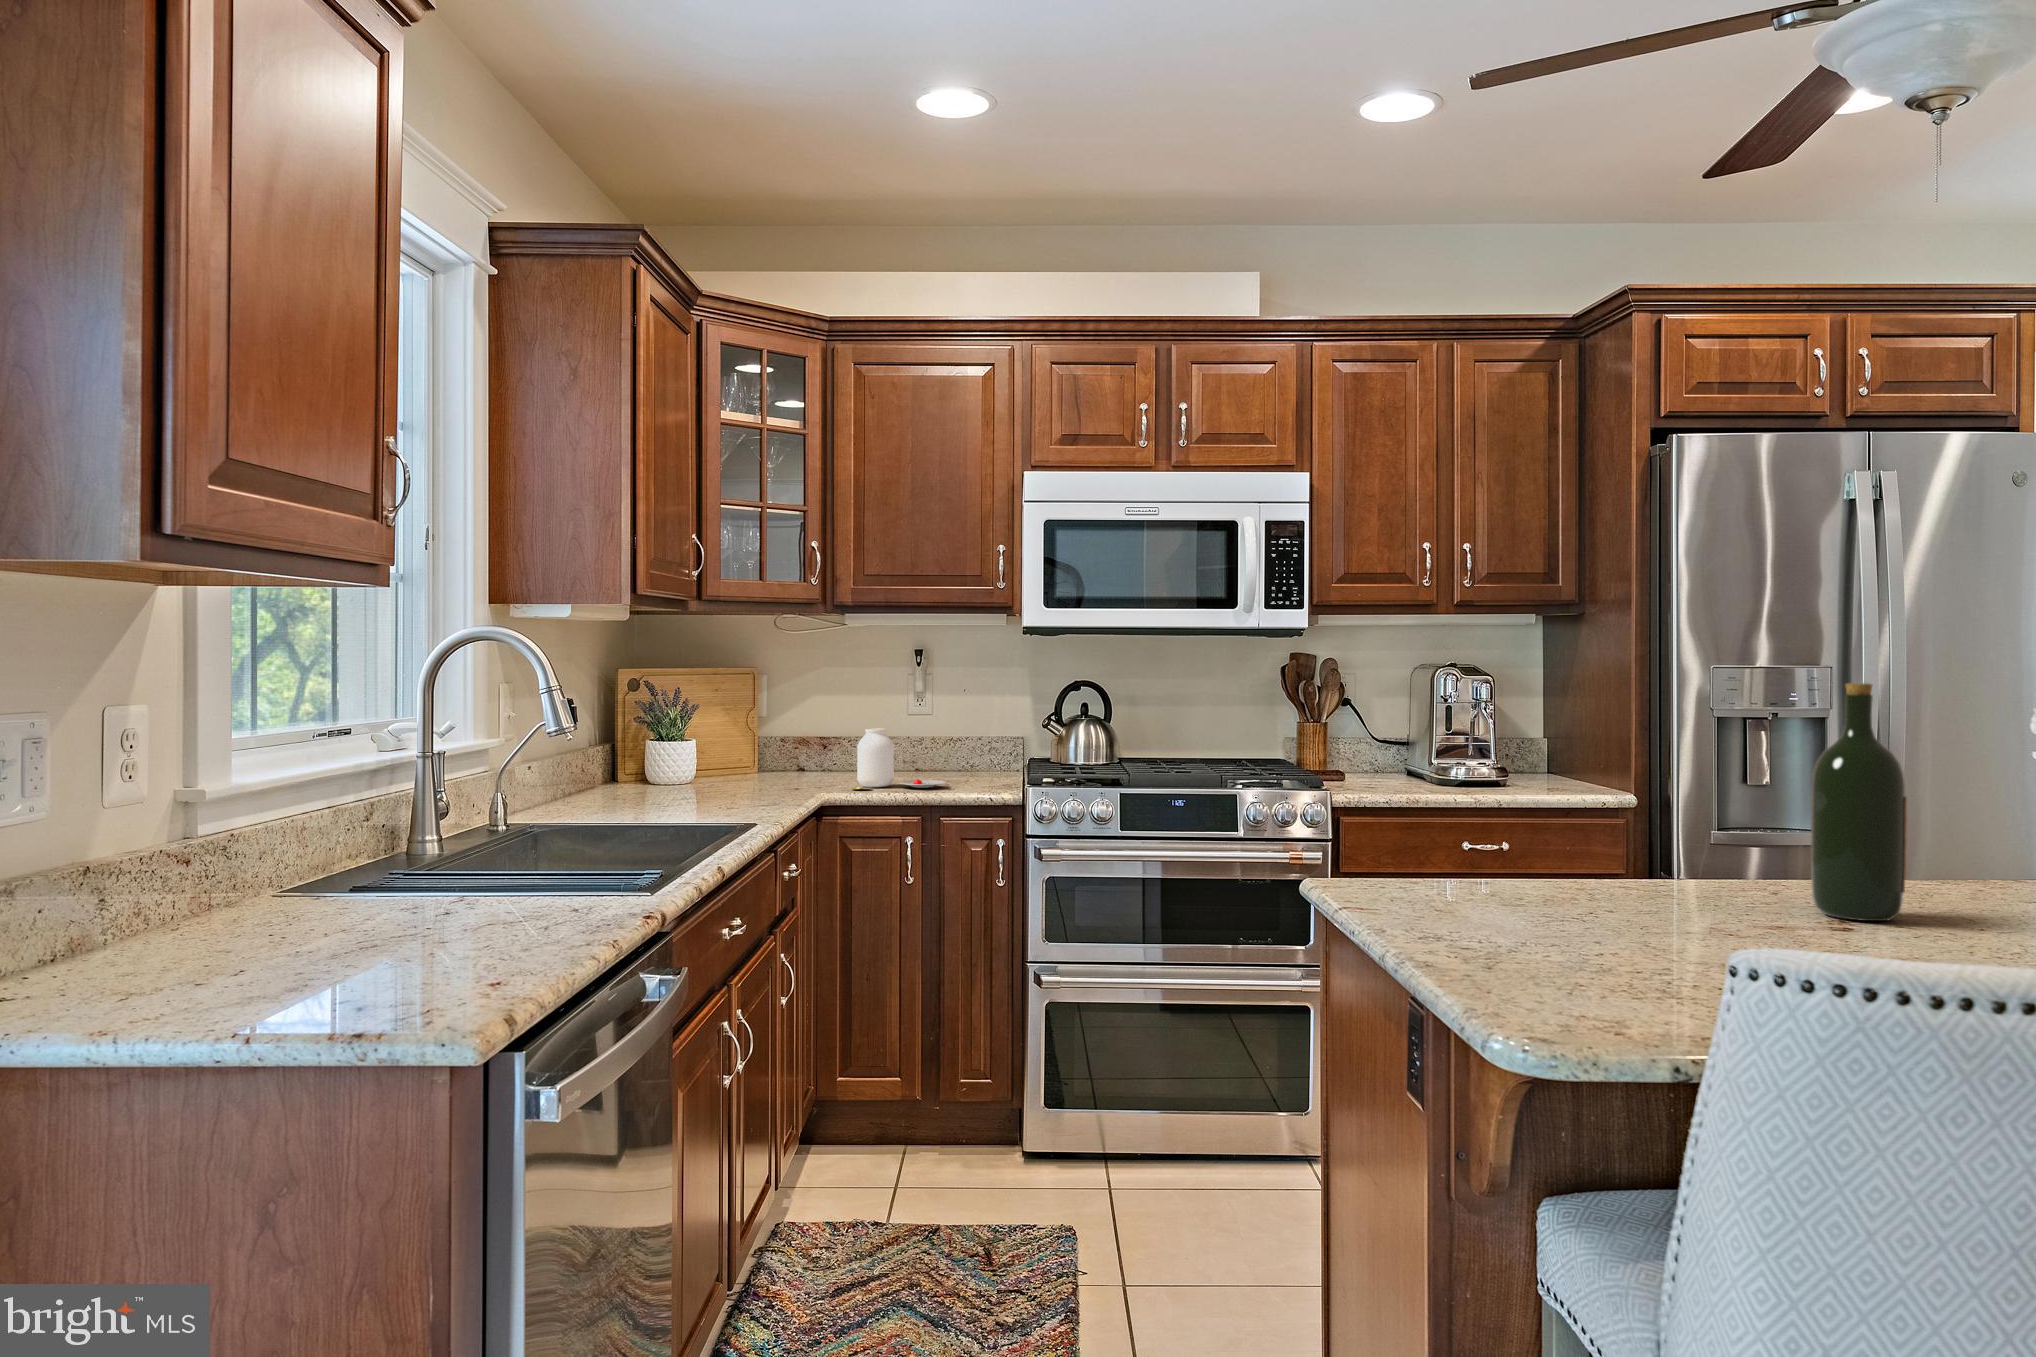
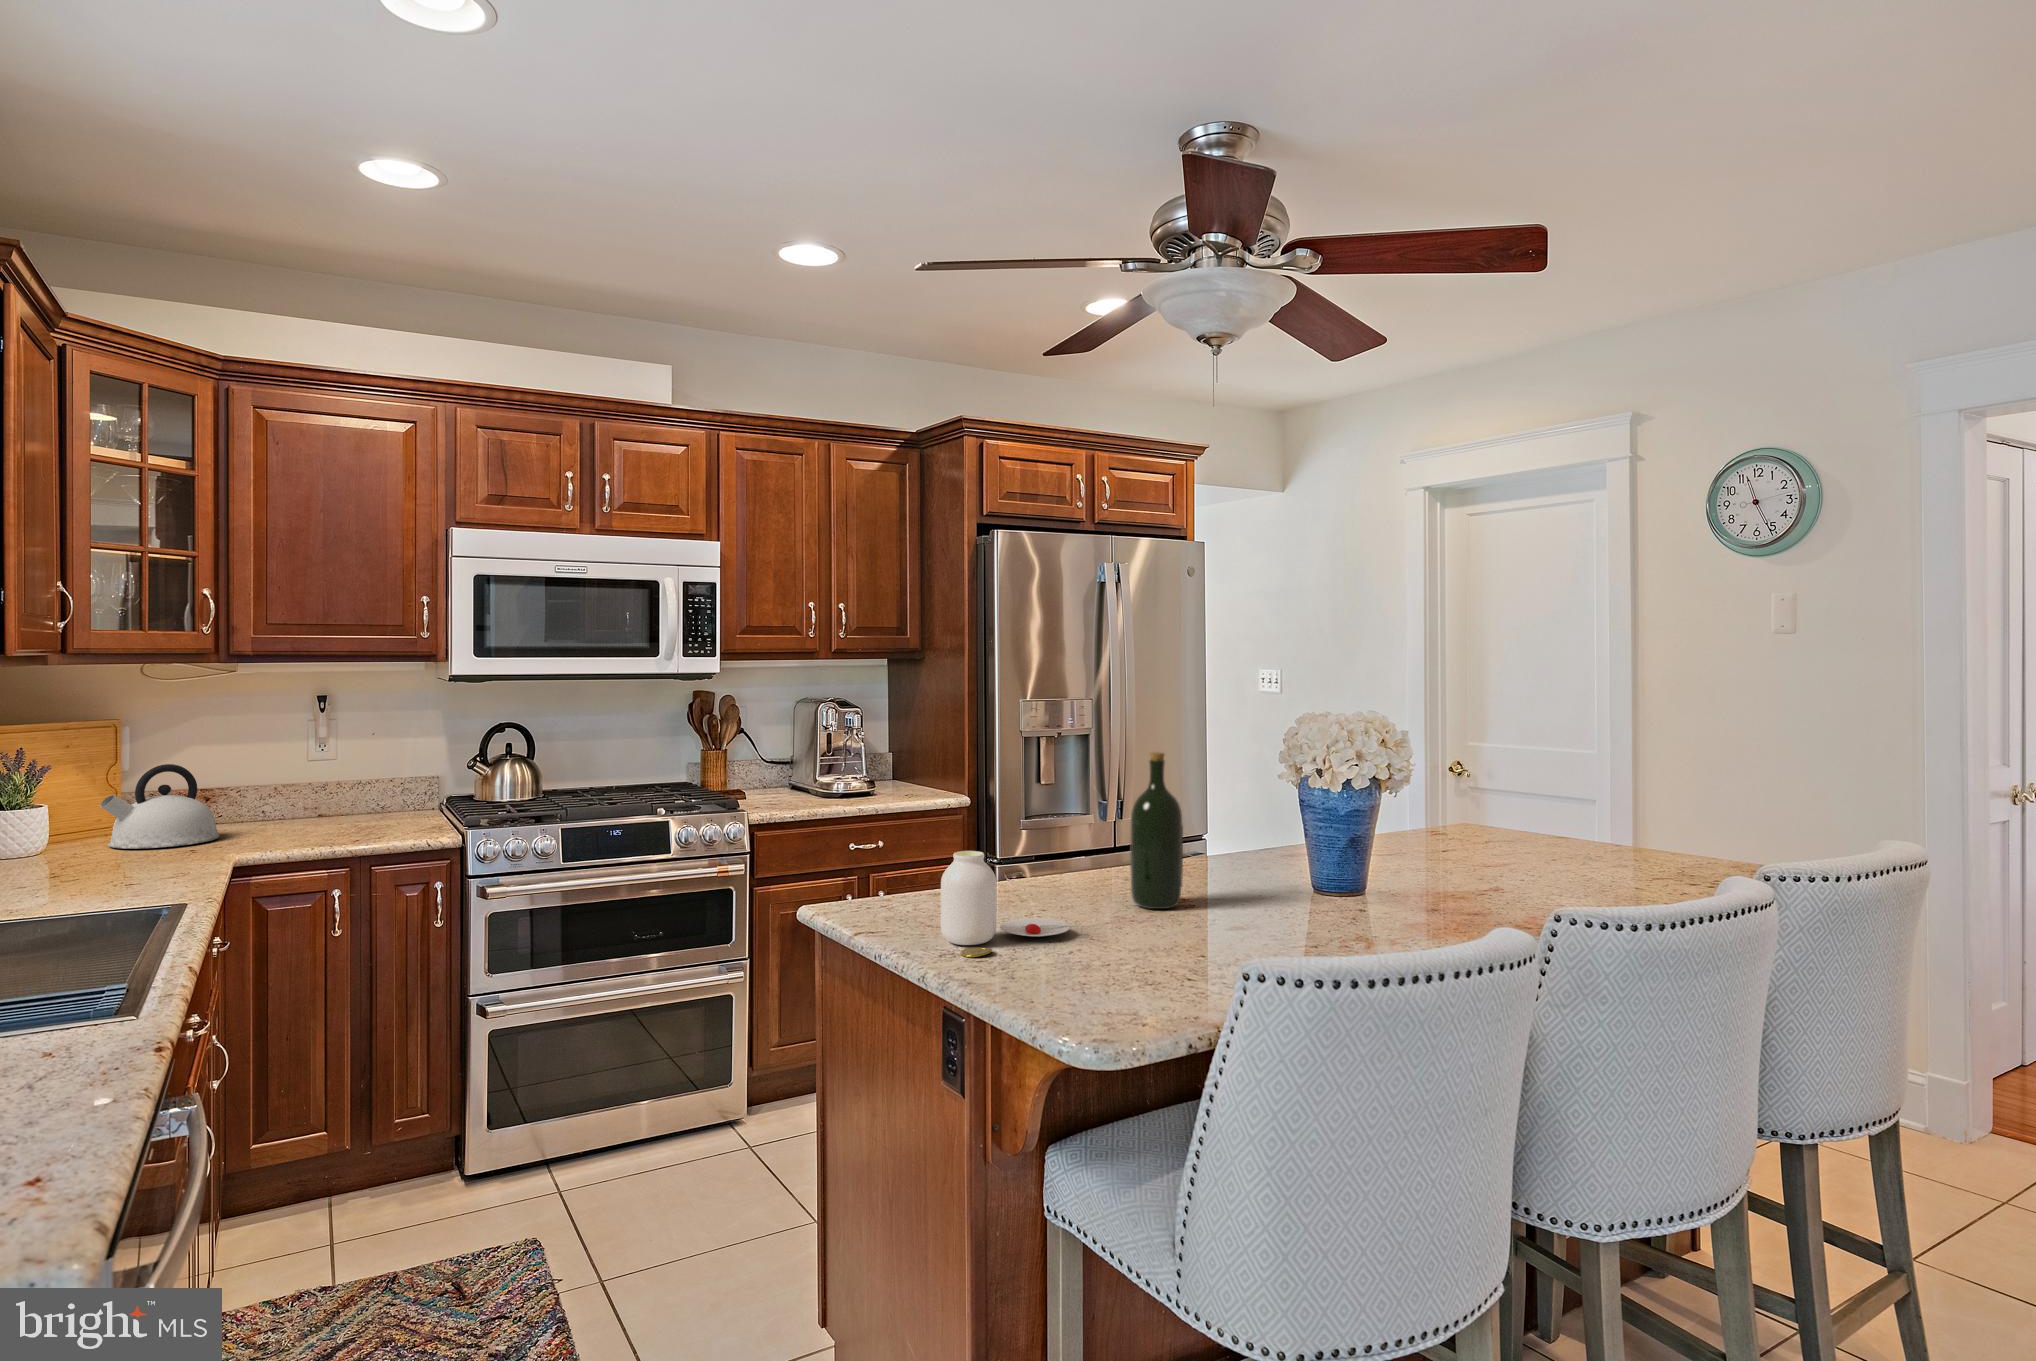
kettle: none [738,707,829,782] -> present [100,764,220,849]
jar: present [852,729,946,790] -> present [941,851,1079,957]

